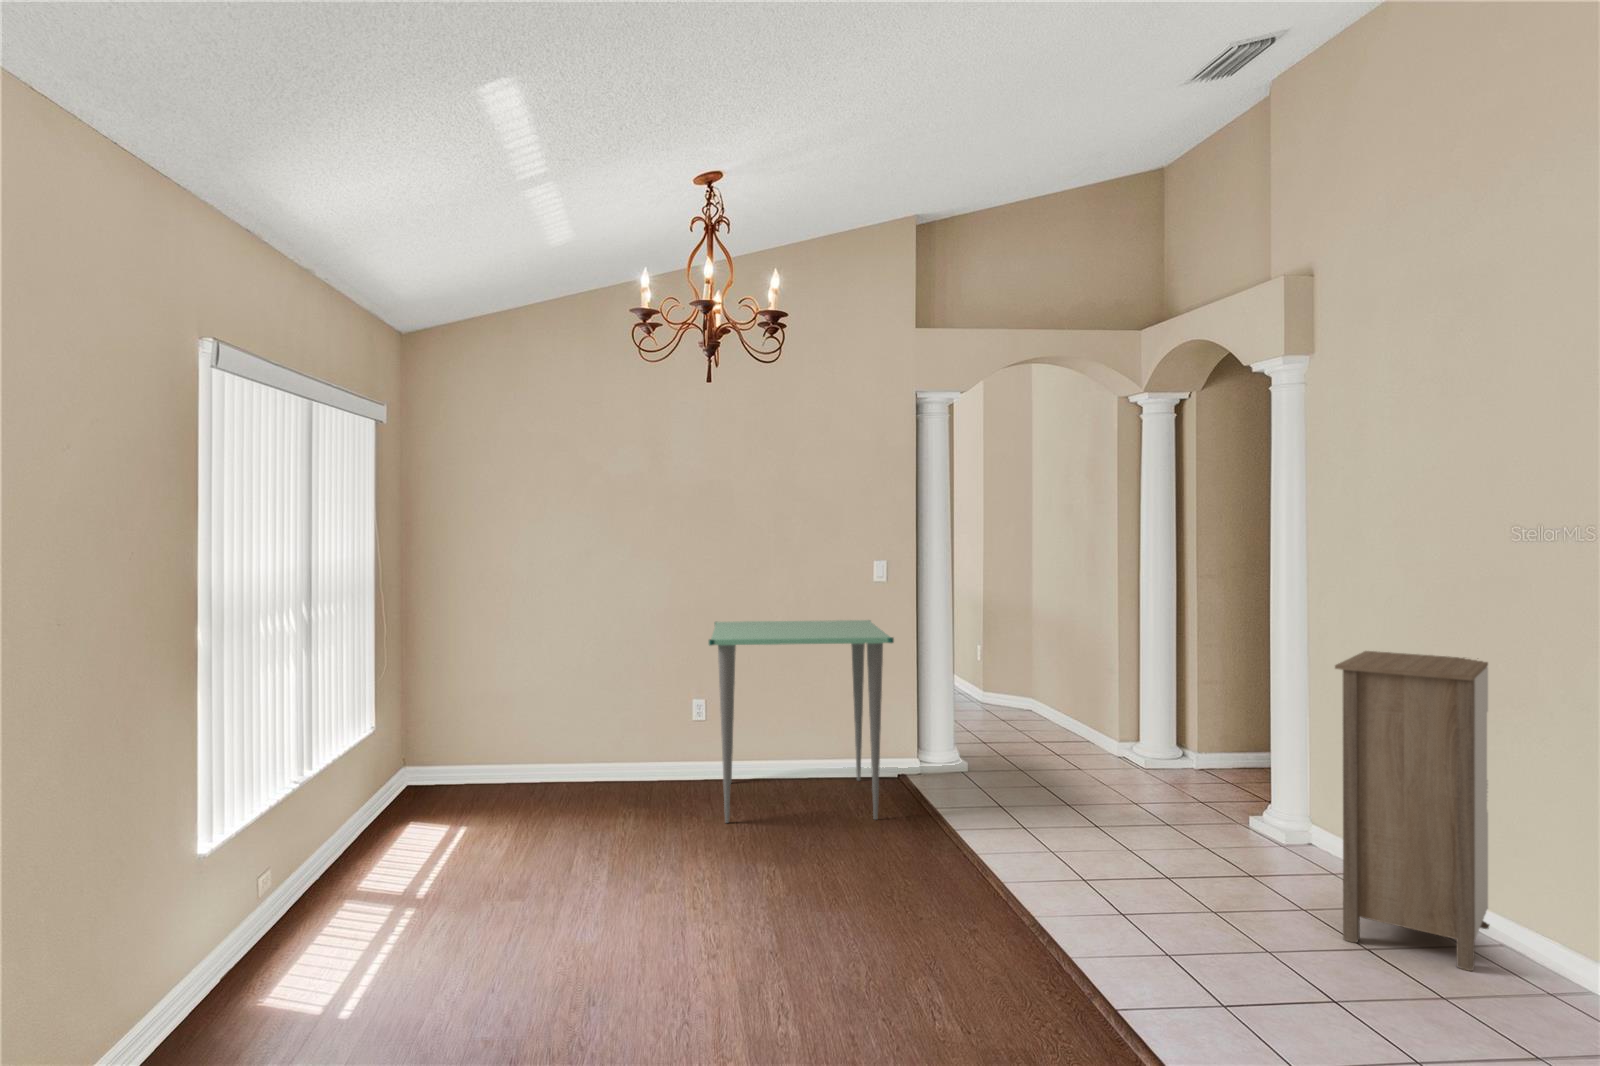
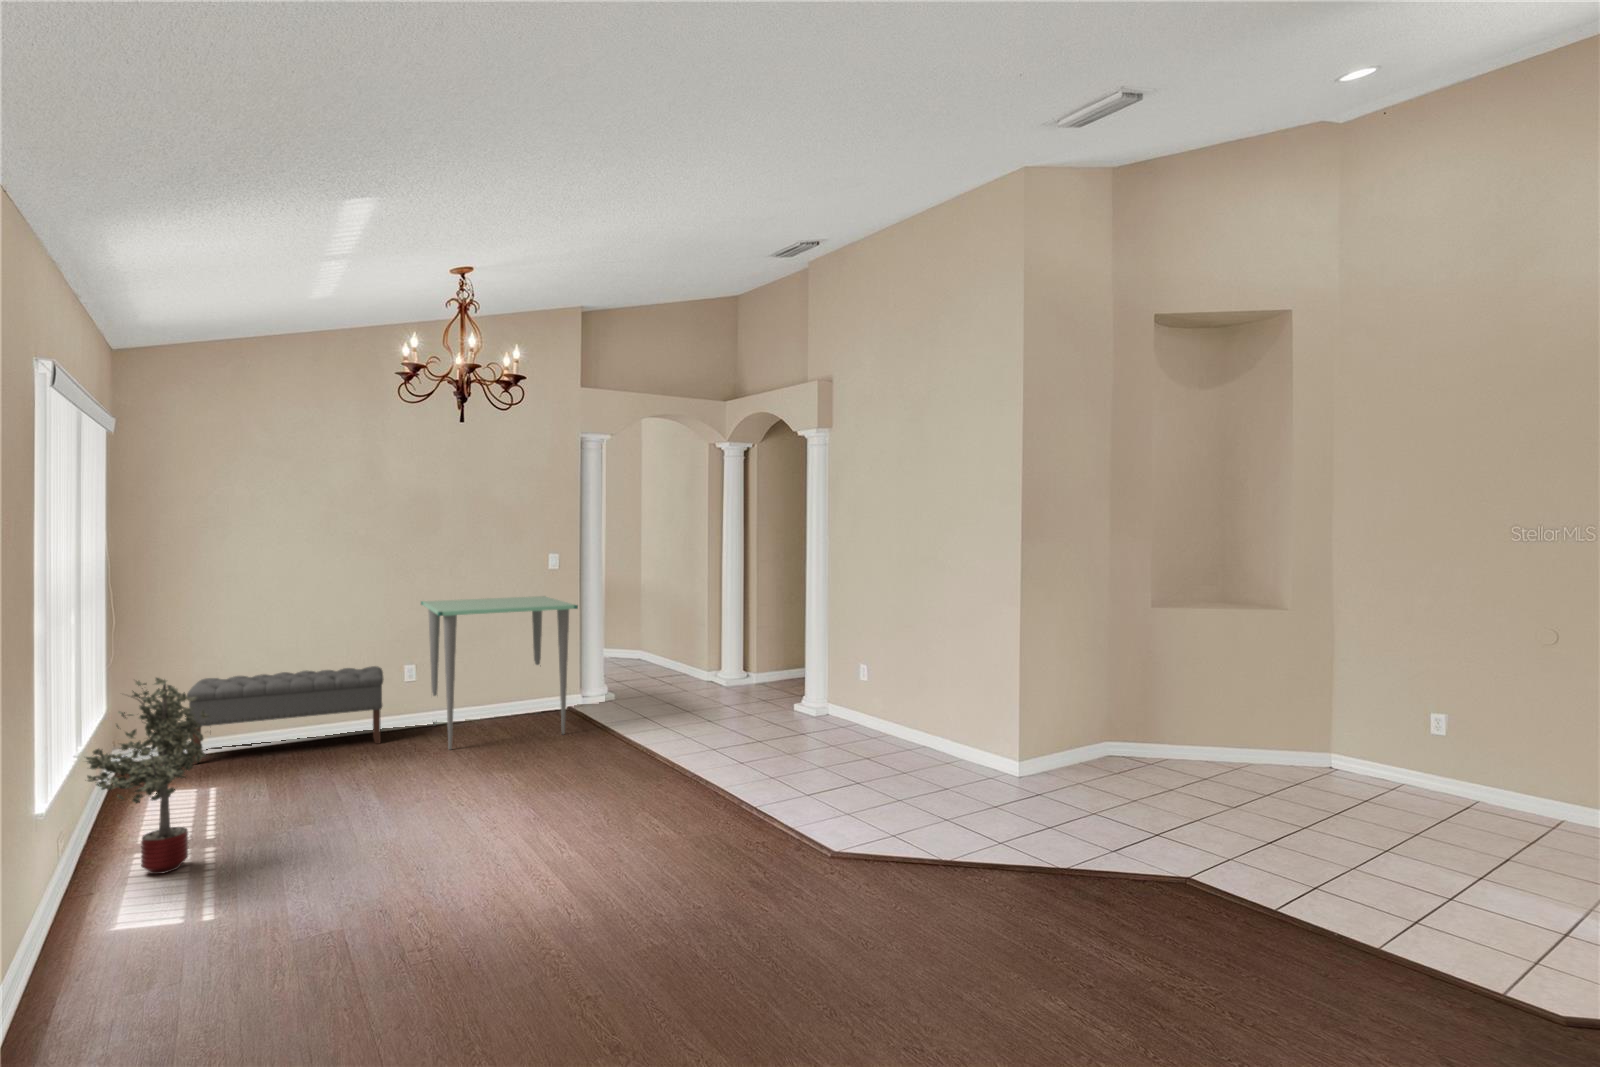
storage cabinet: present [1335,651,1489,971] -> none [853,598,921,759]
bench: none [461,701,671,802] -> present [187,666,383,765]
potted tree: none [255,714,394,956] -> present [86,678,210,874]

